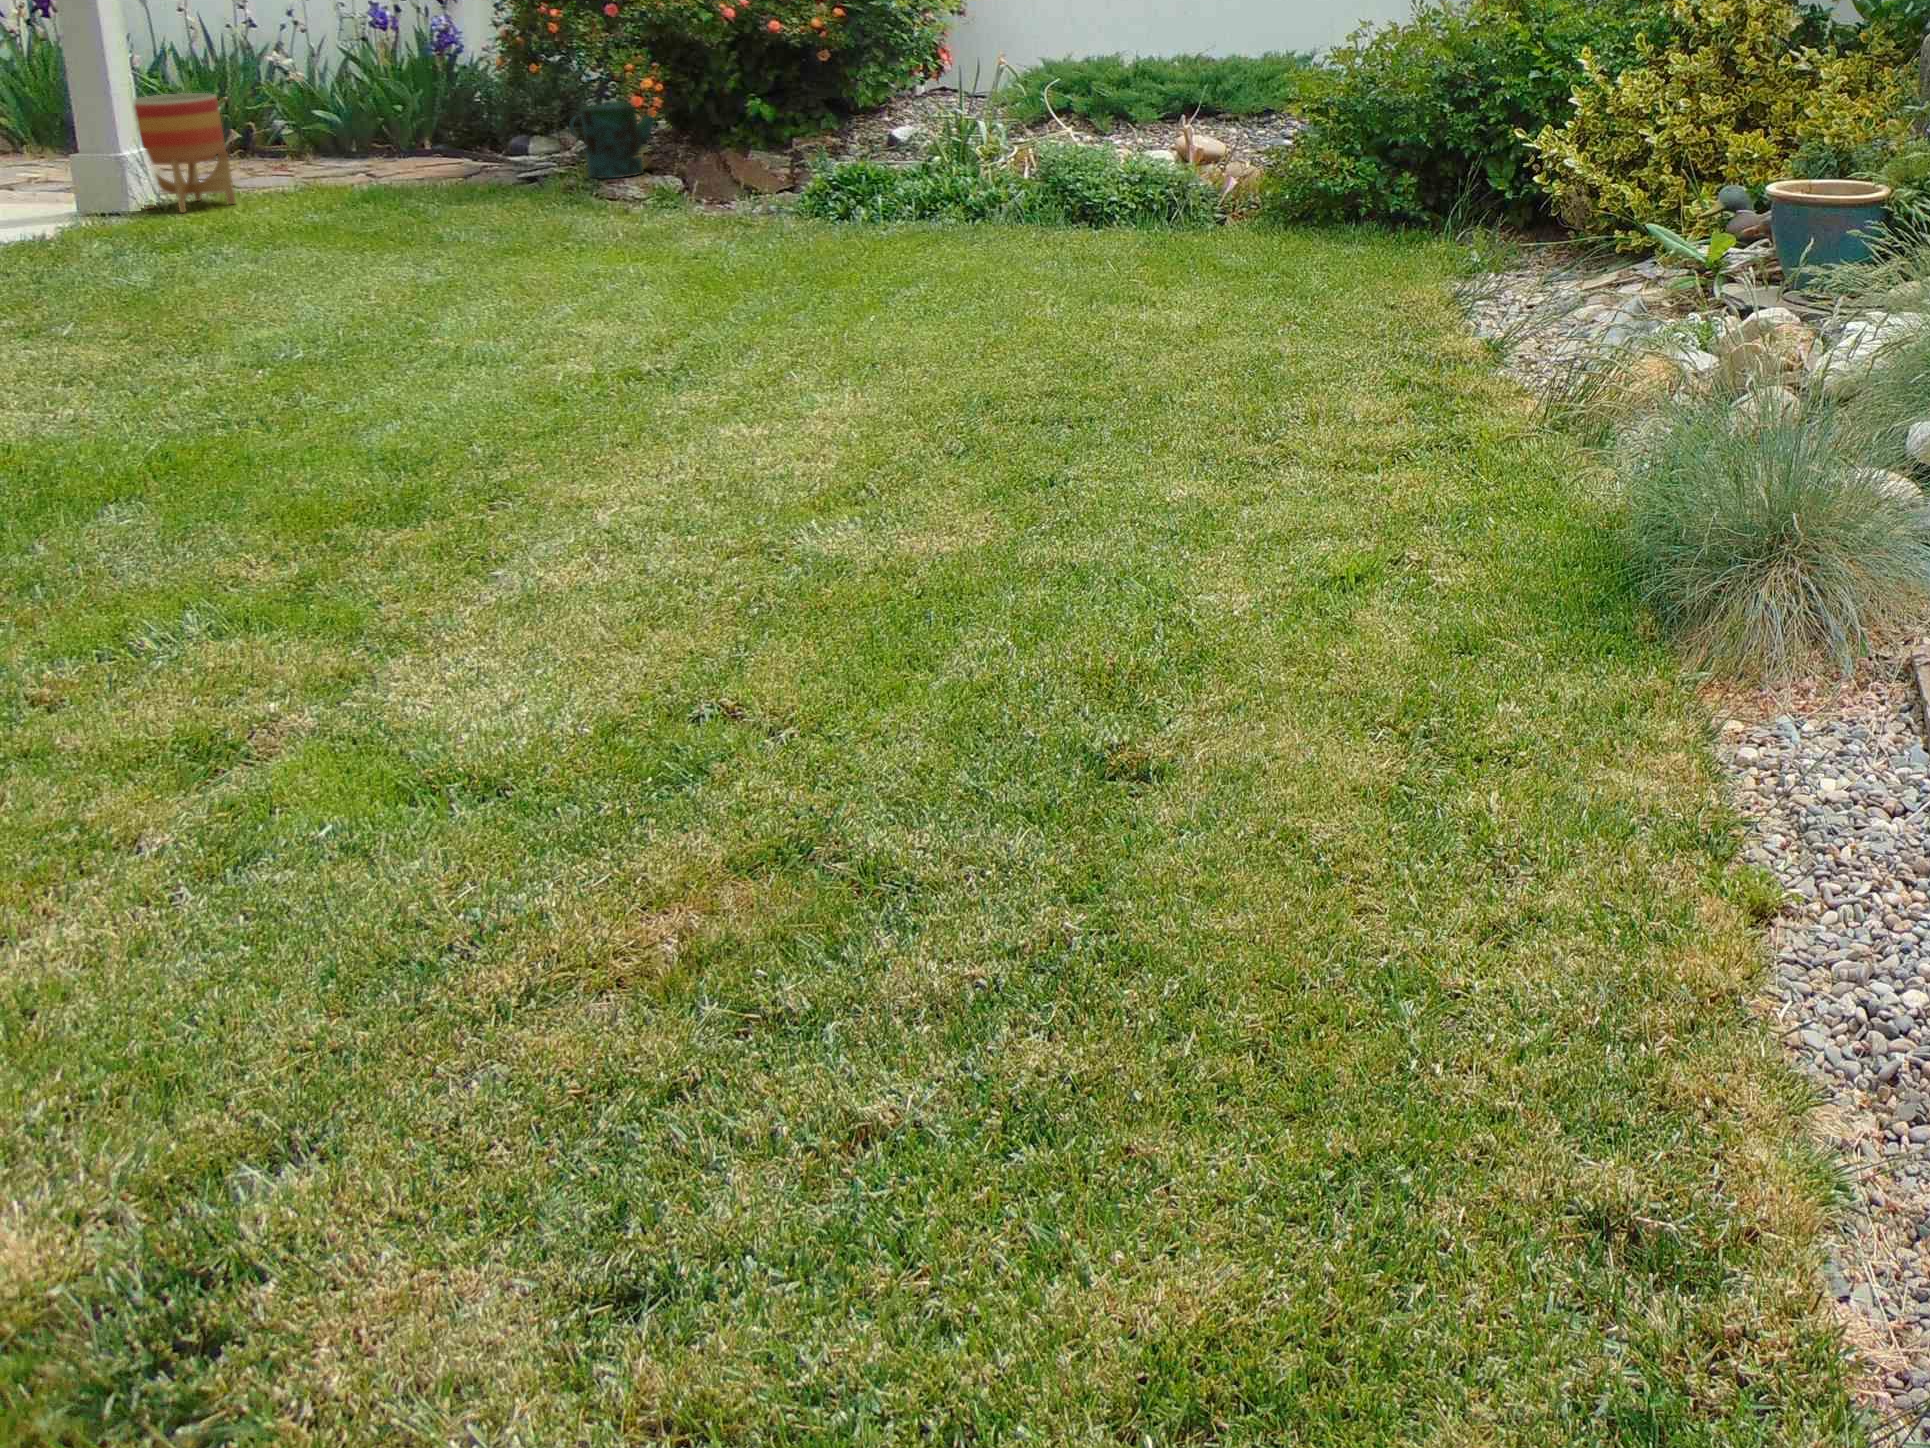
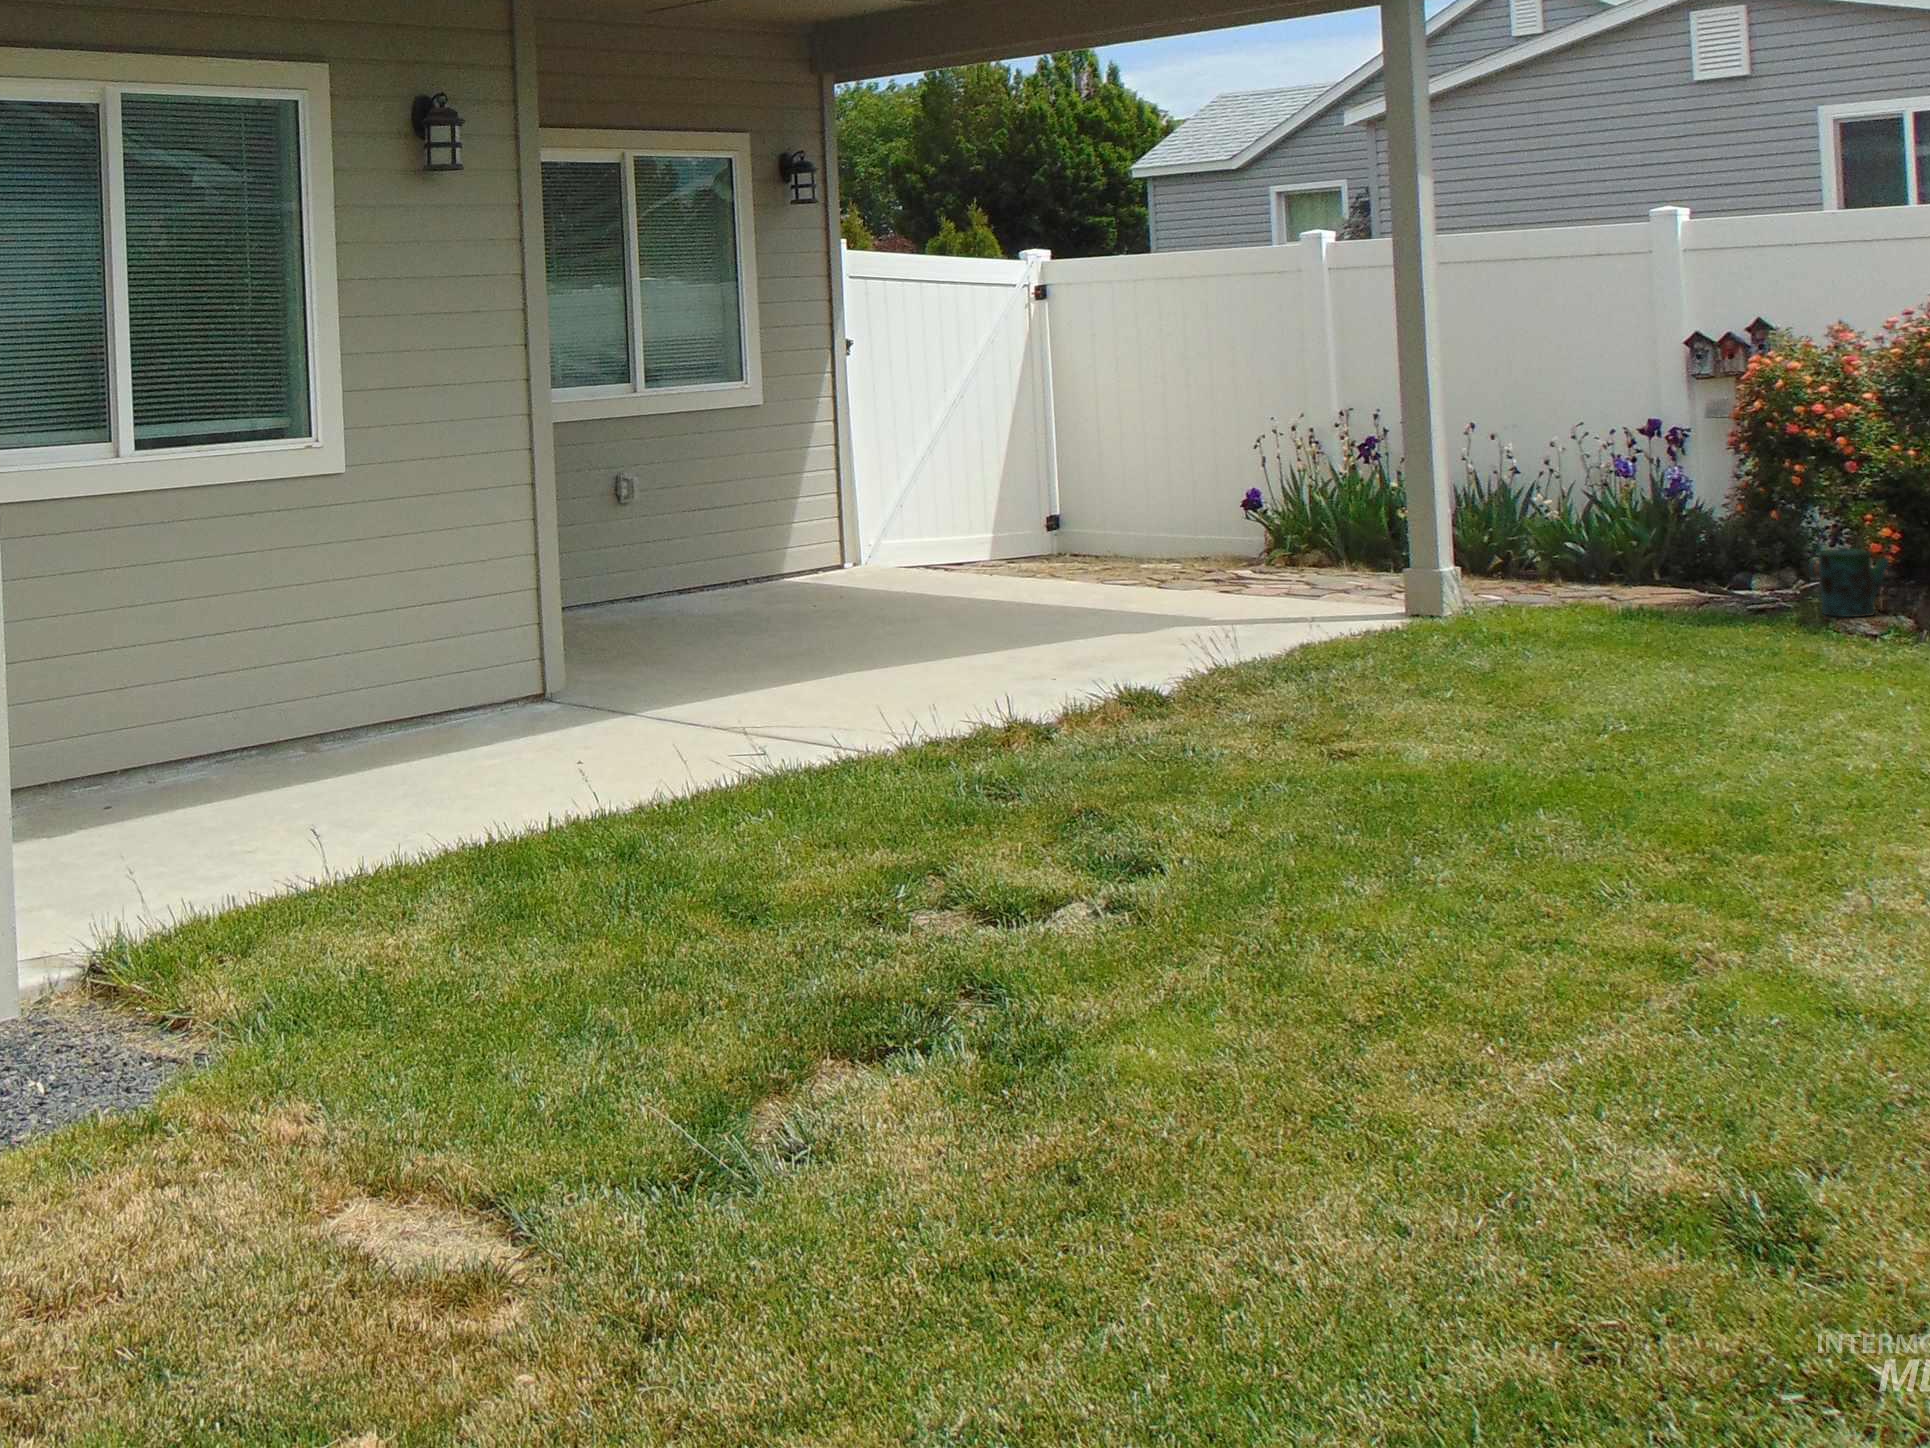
planter: present [134,93,236,213] -> none [1458,524,1528,617]

